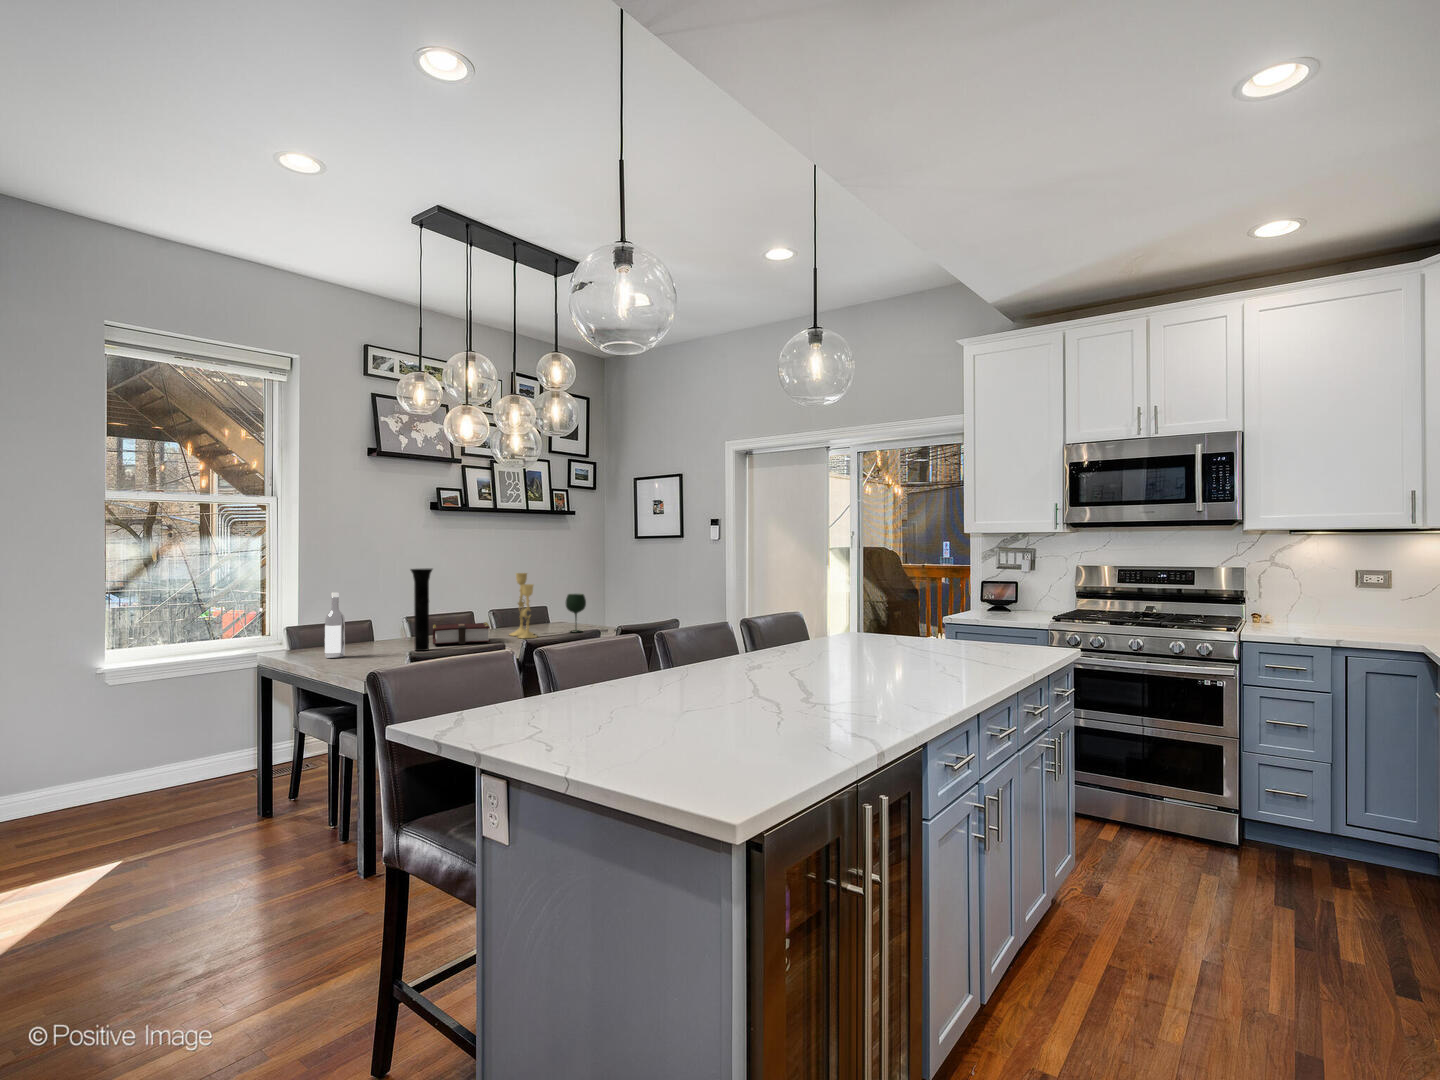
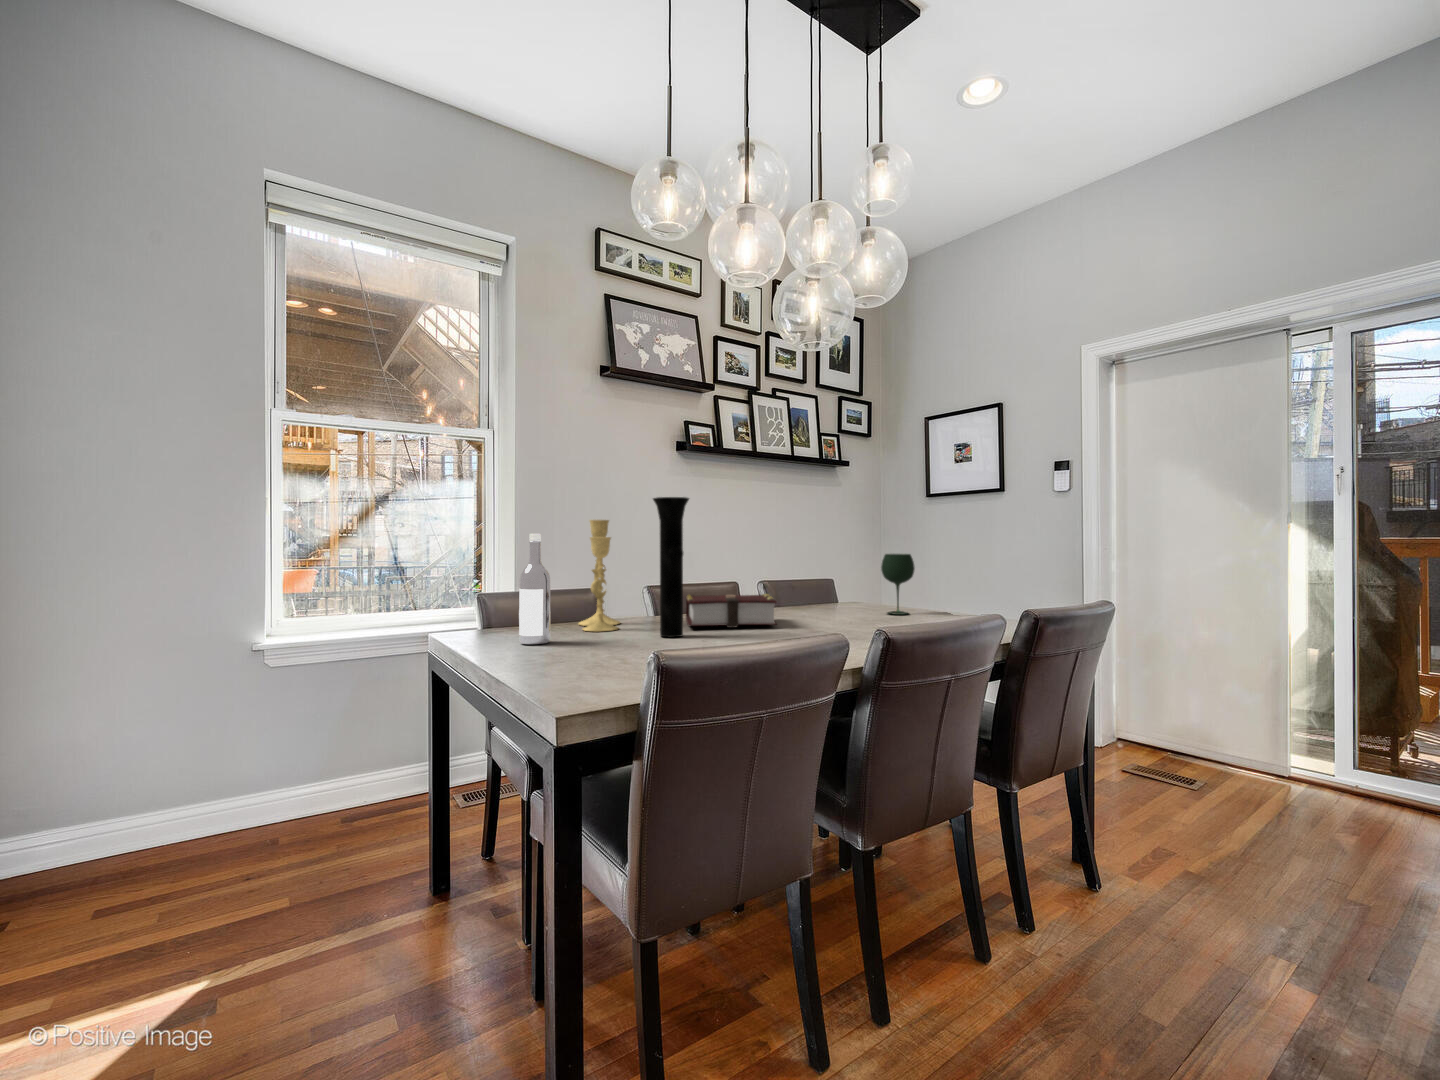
candlestick: present [510,573,537,638] -> present [579,520,620,632]

